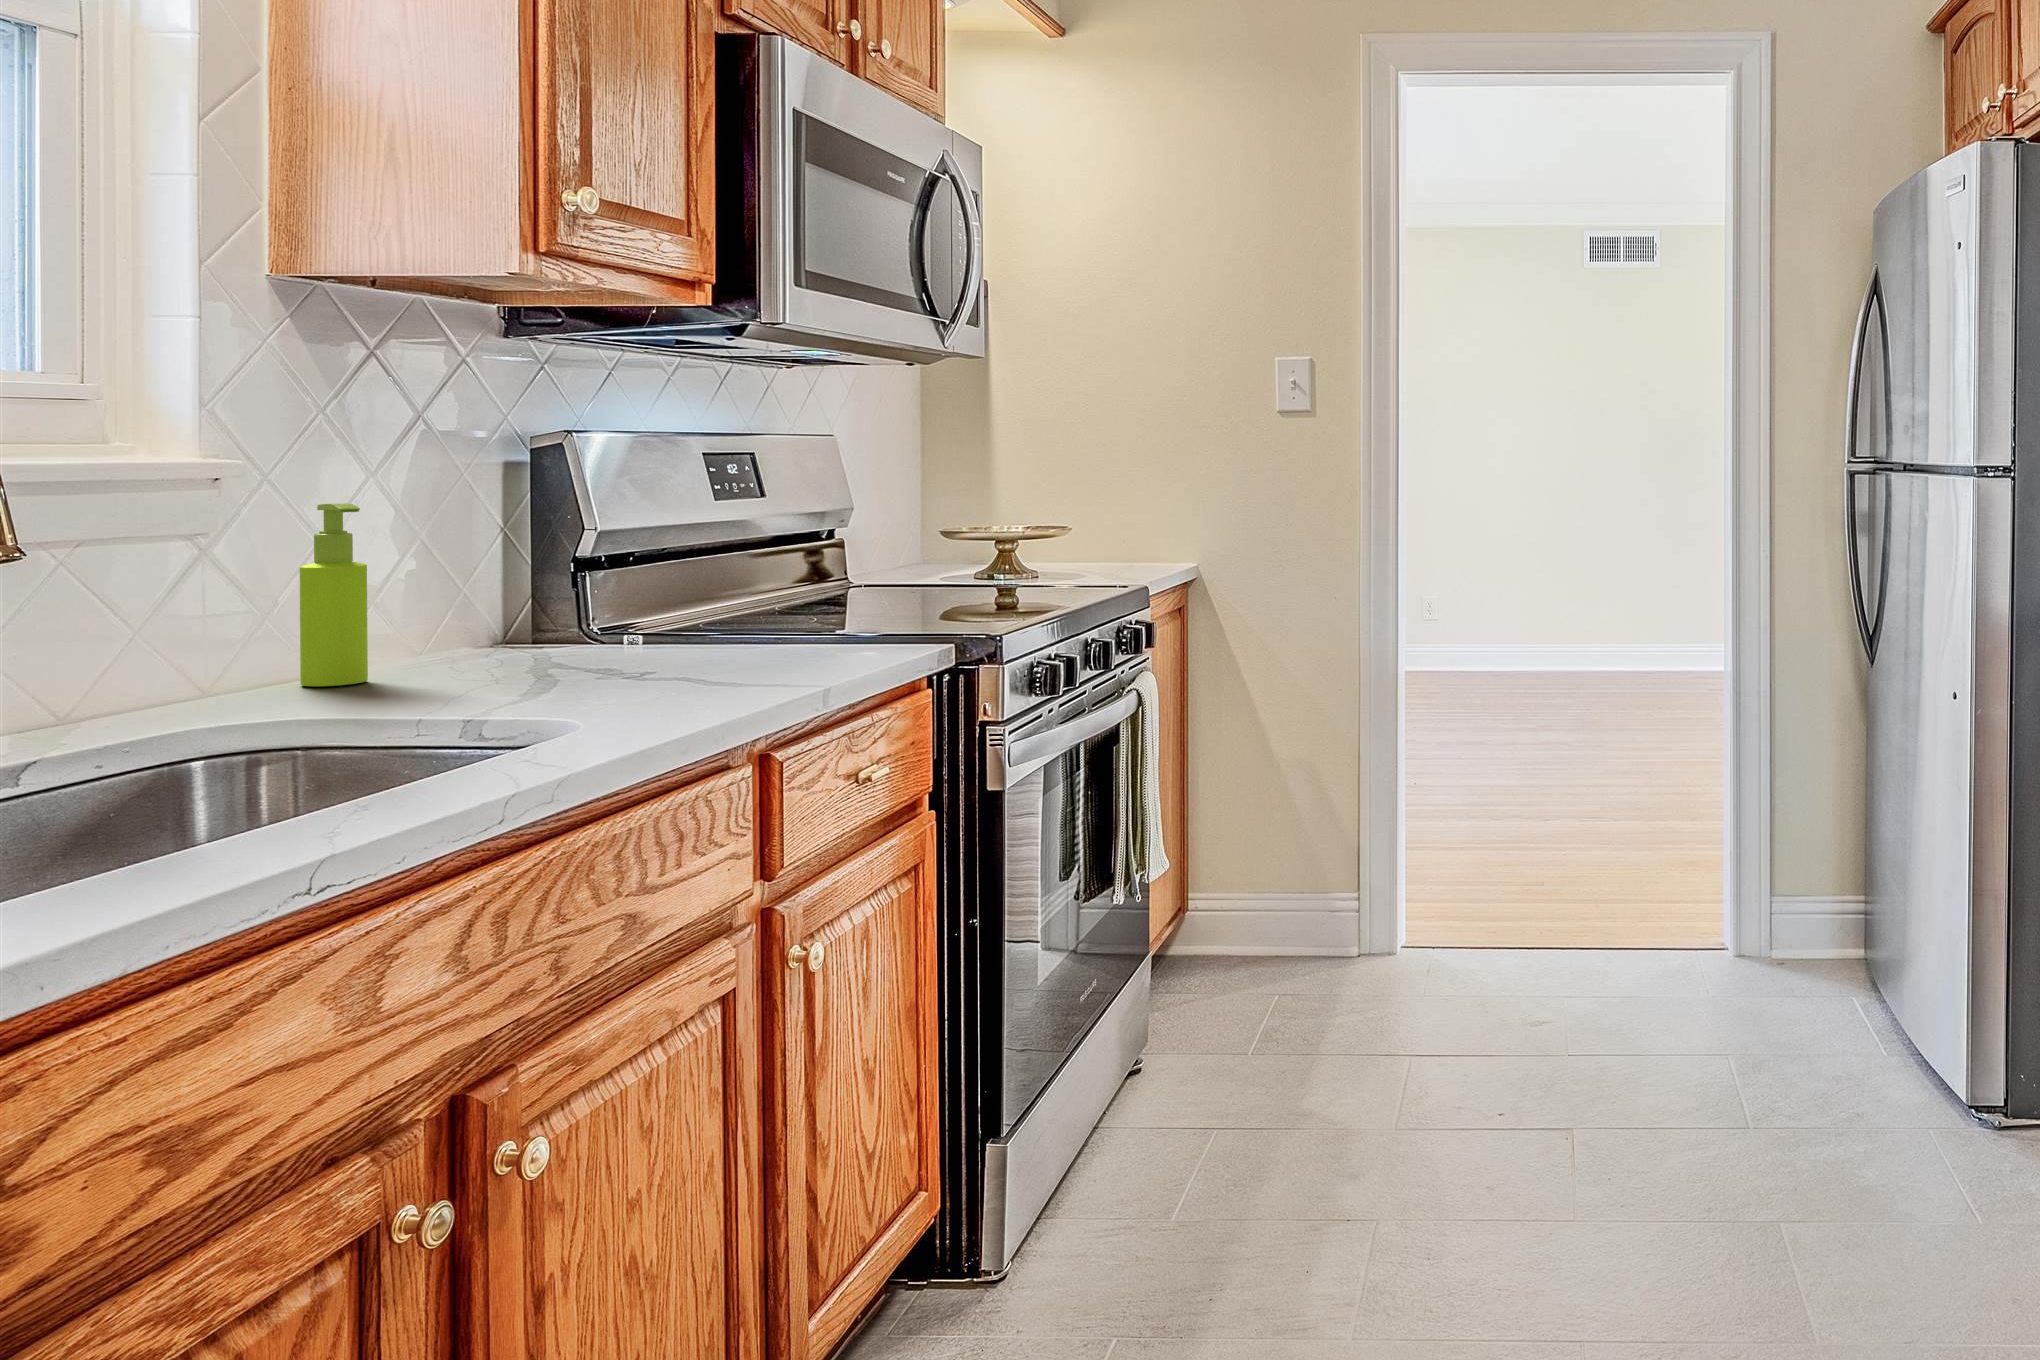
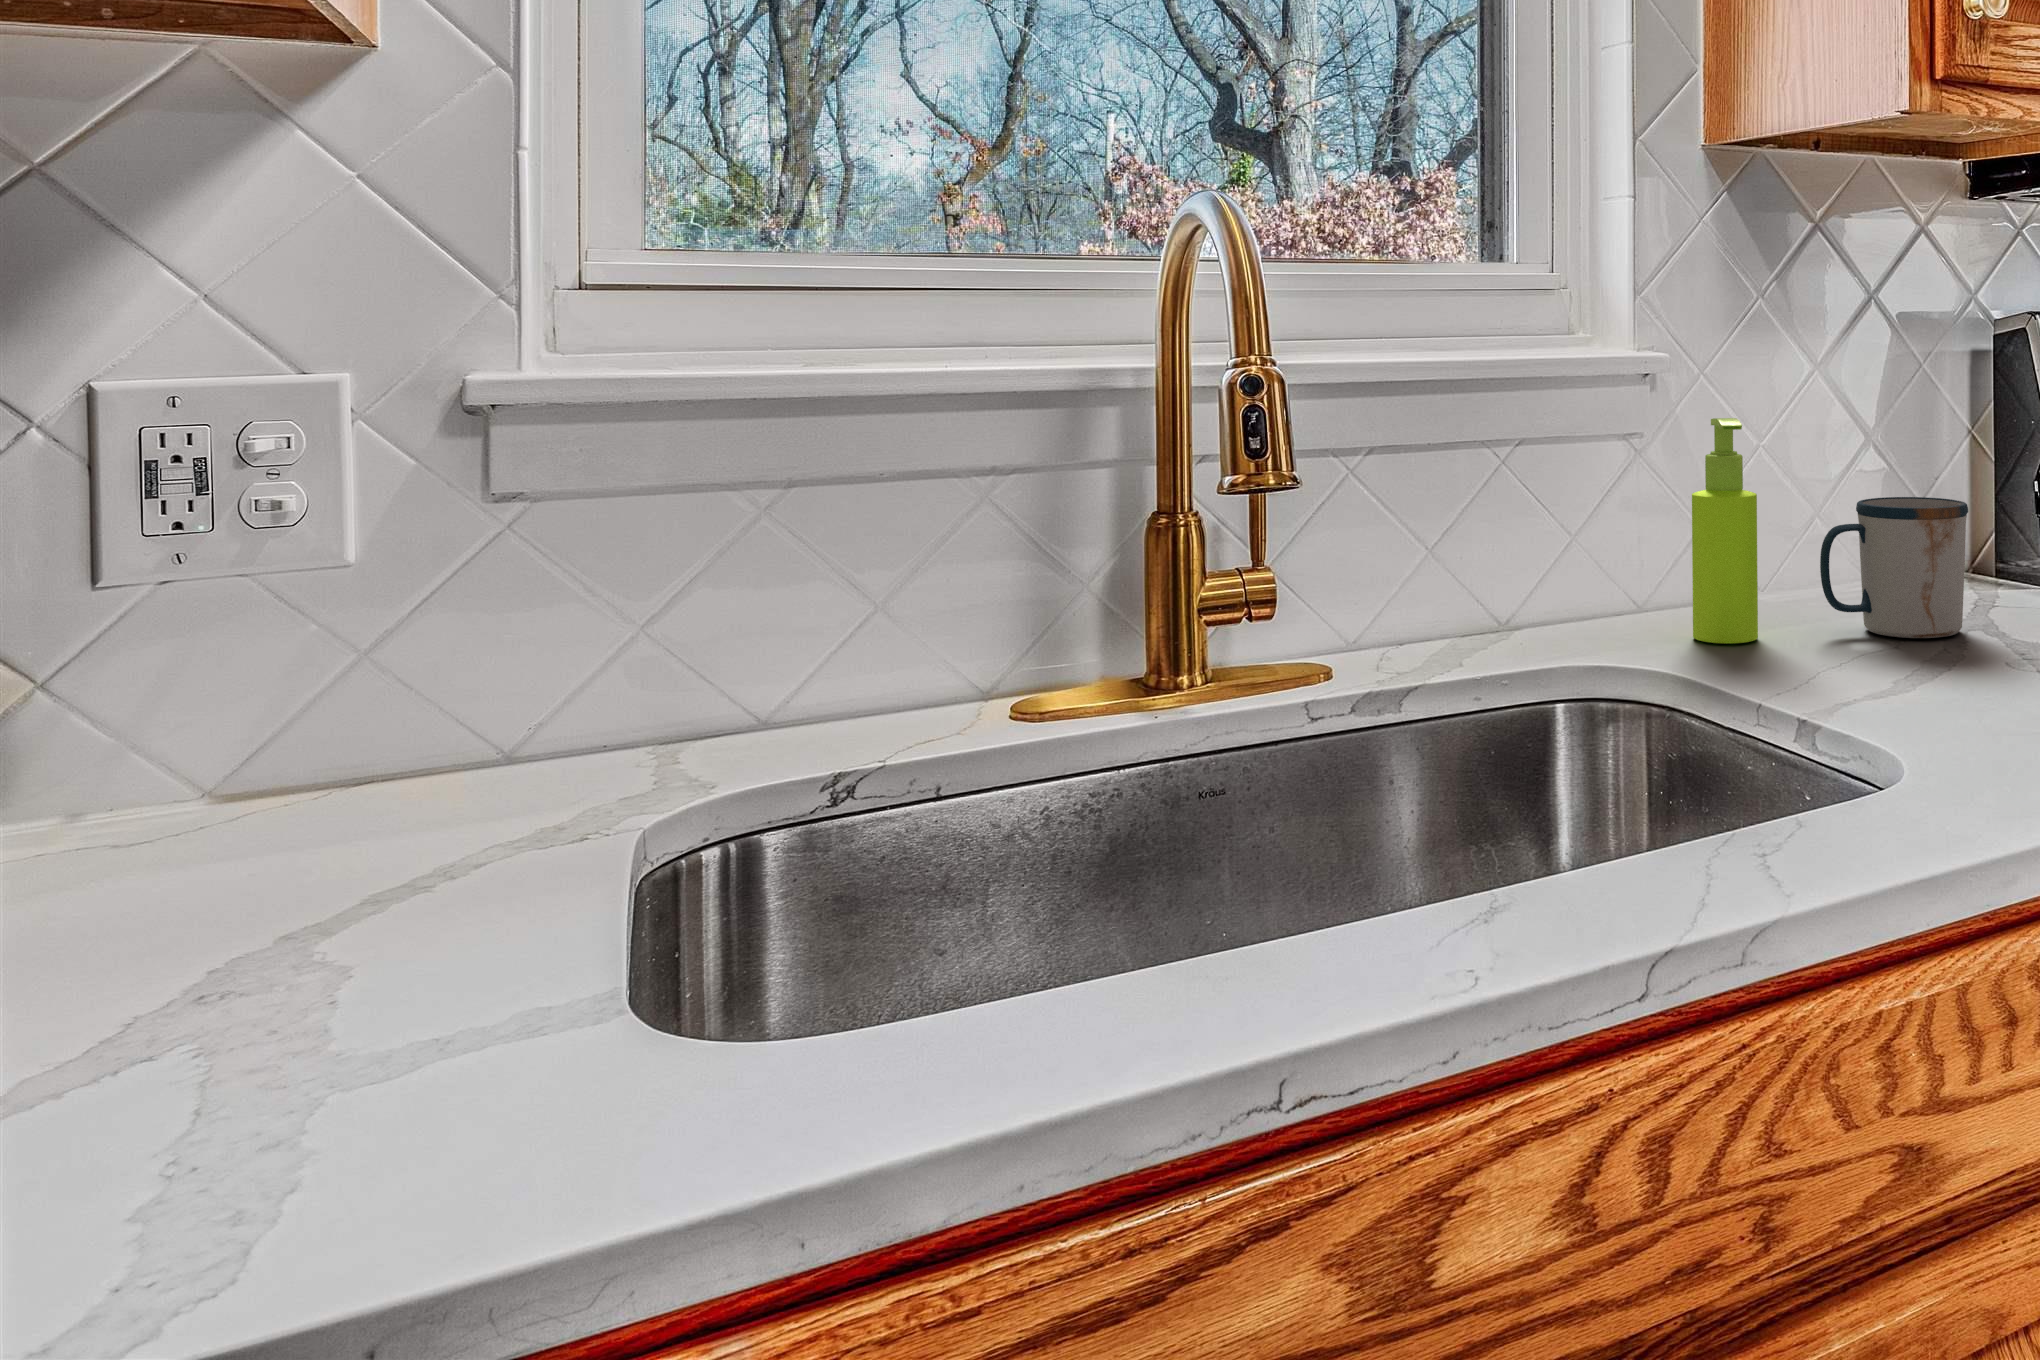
mug: none [421,563,550,667] -> present [1820,497,1968,638]

